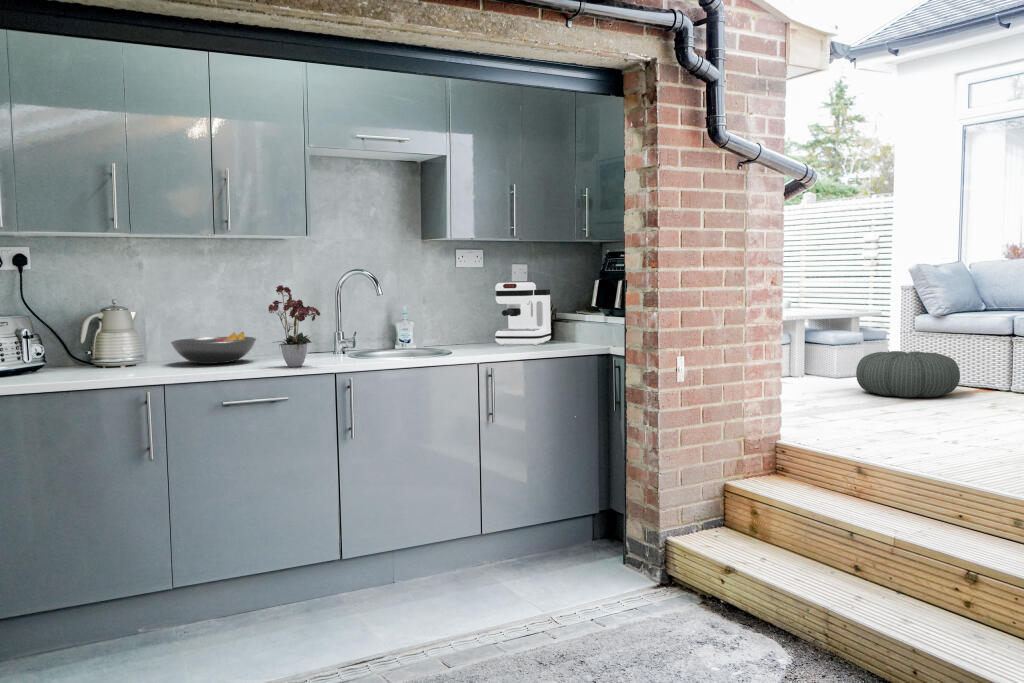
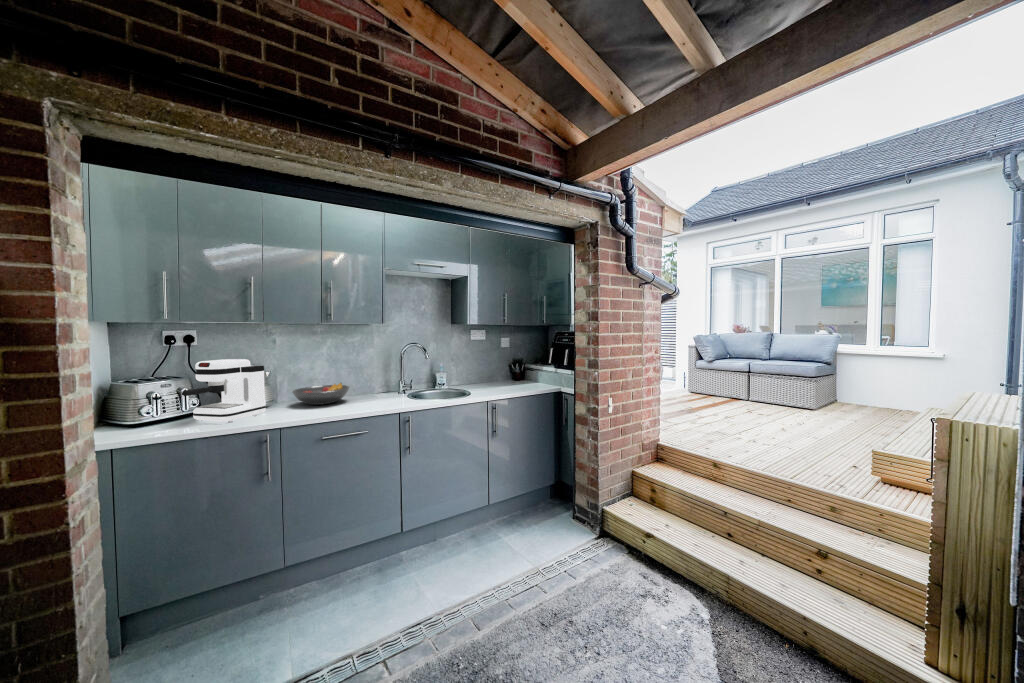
coffee maker: present [495,282,551,345] -> present [182,359,266,422]
flower arrangement: present [268,285,320,367] -> none [354,353,394,408]
pouf: present [856,351,960,398] -> none [675,381,729,406]

